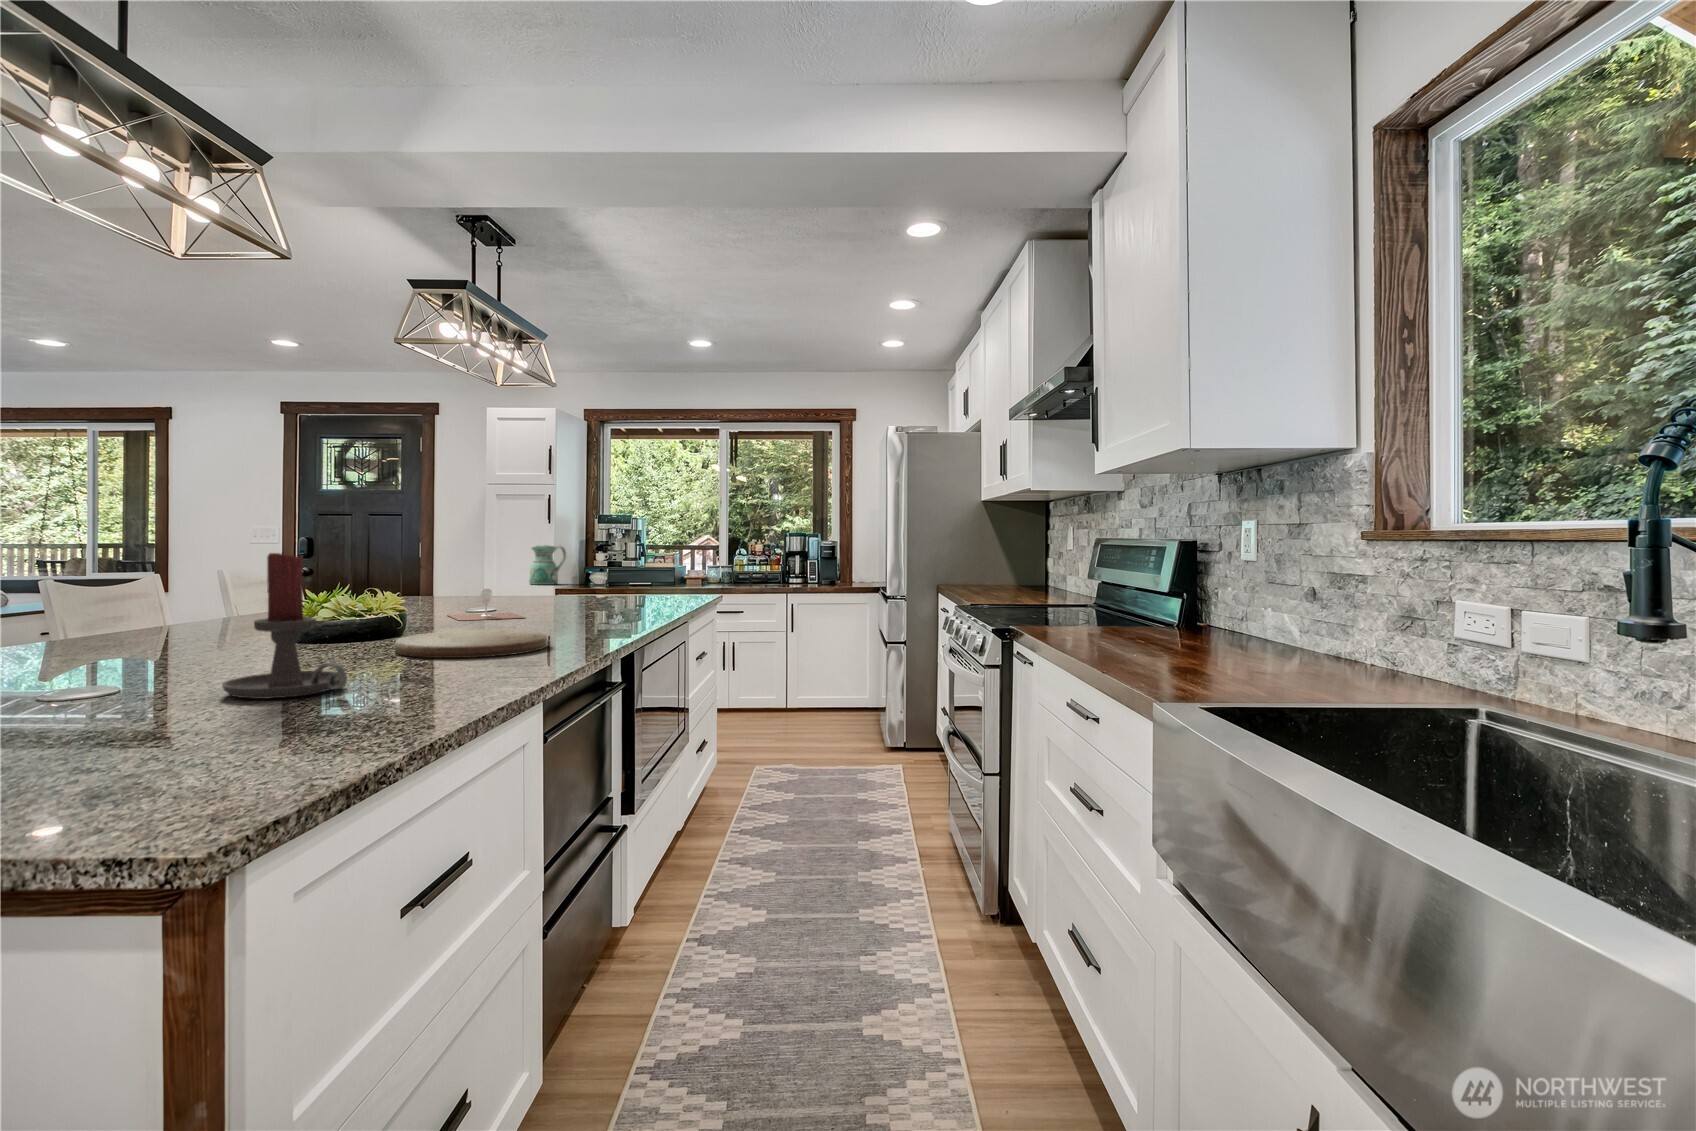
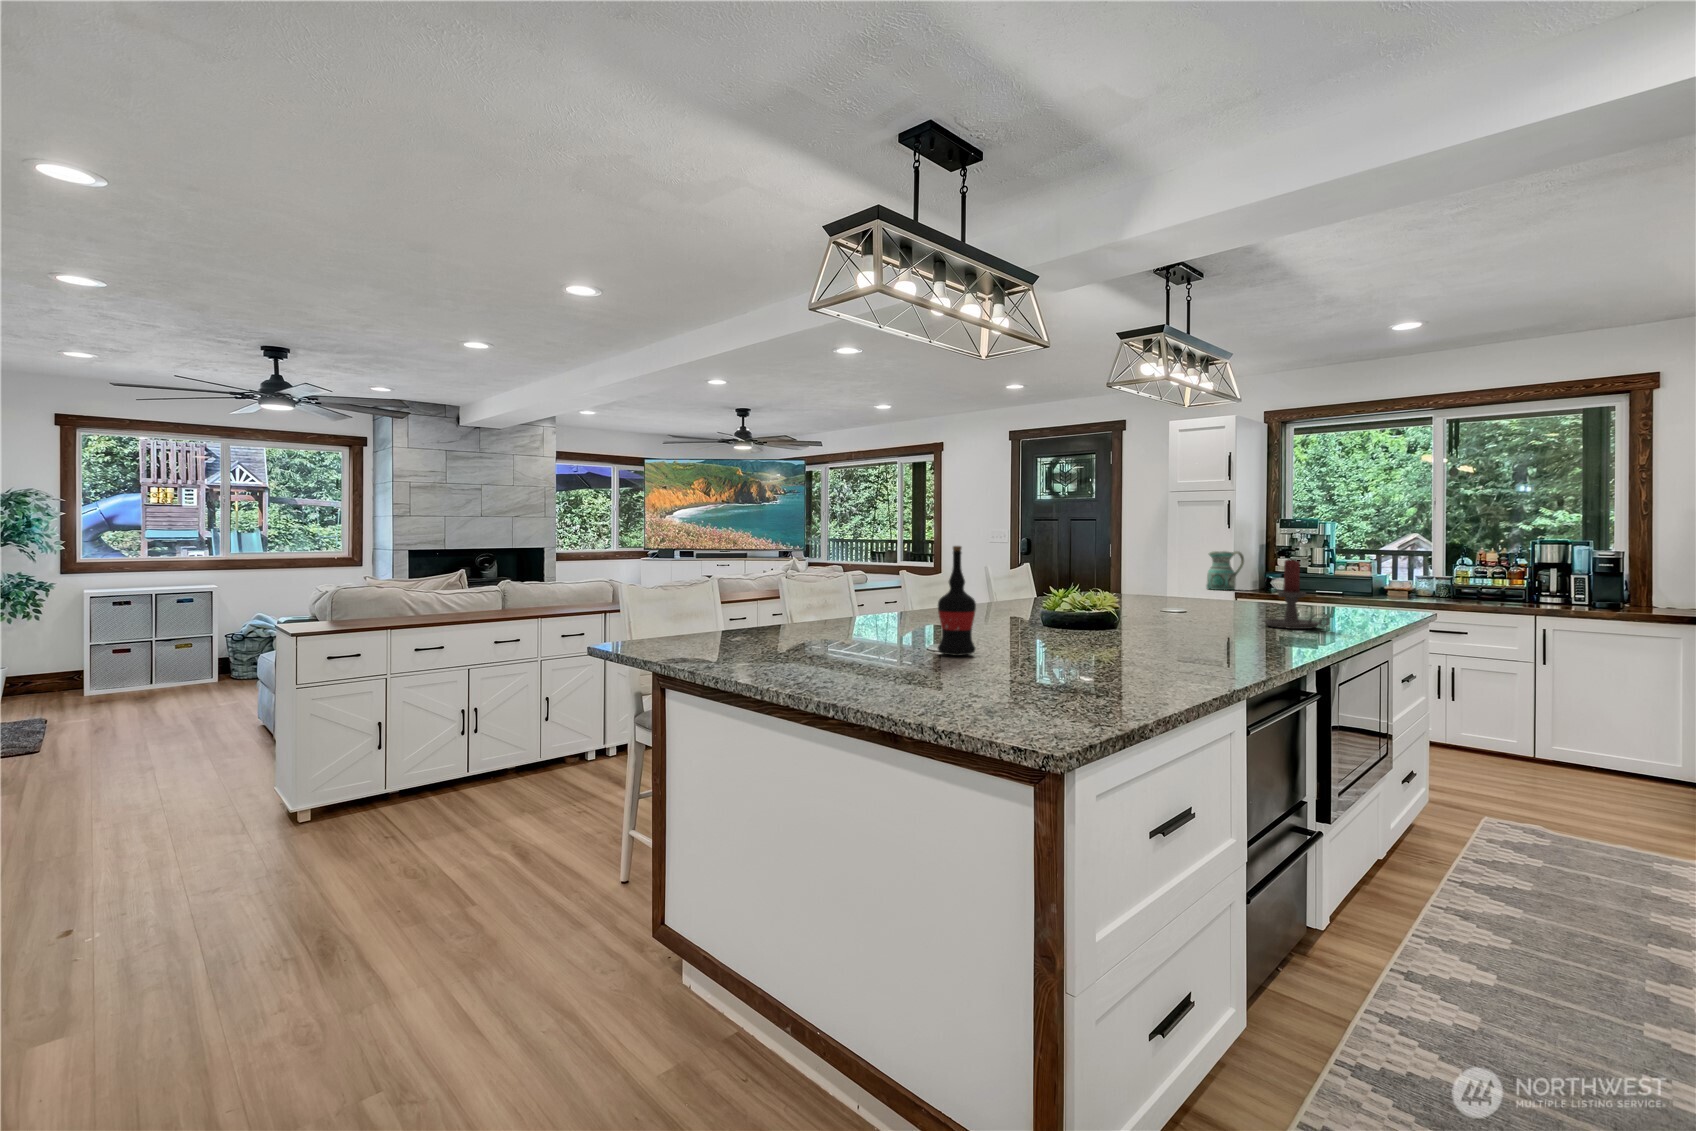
wine bottle: none [66,520,149,693] -> present [938,546,976,656]
candle holder: present [222,553,347,699] -> present [1264,560,1329,629]
wine glass: present [447,589,525,621] -> none [1142,594,1214,622]
cutting board: present [395,630,547,658] -> none [1115,631,1242,655]

